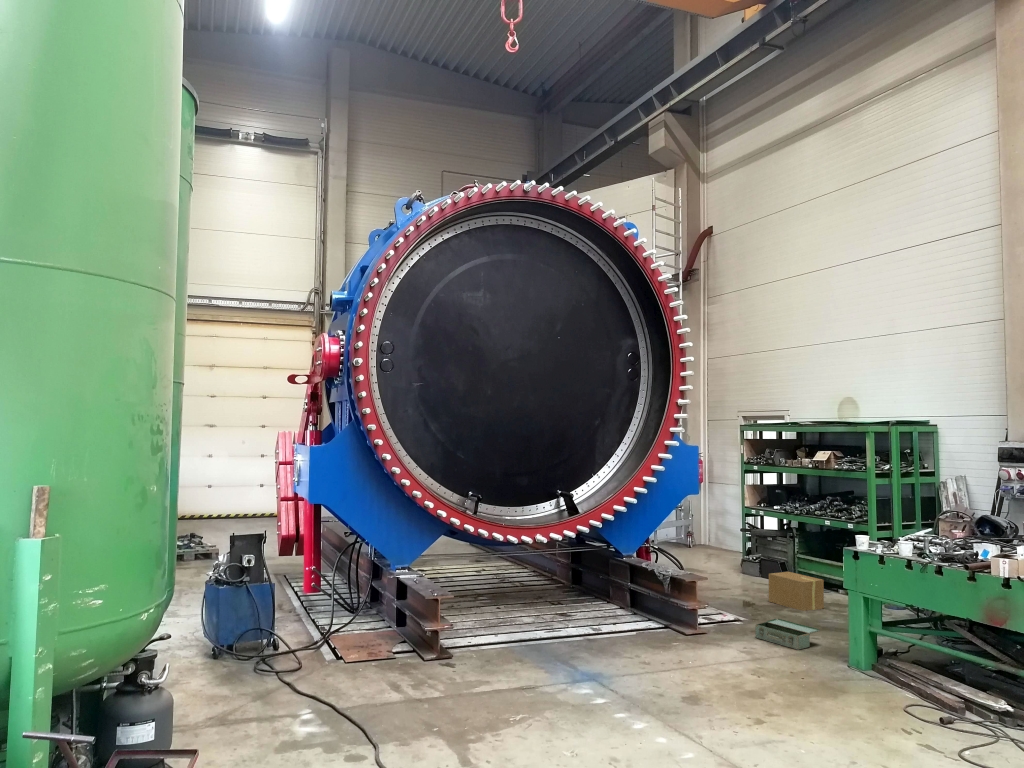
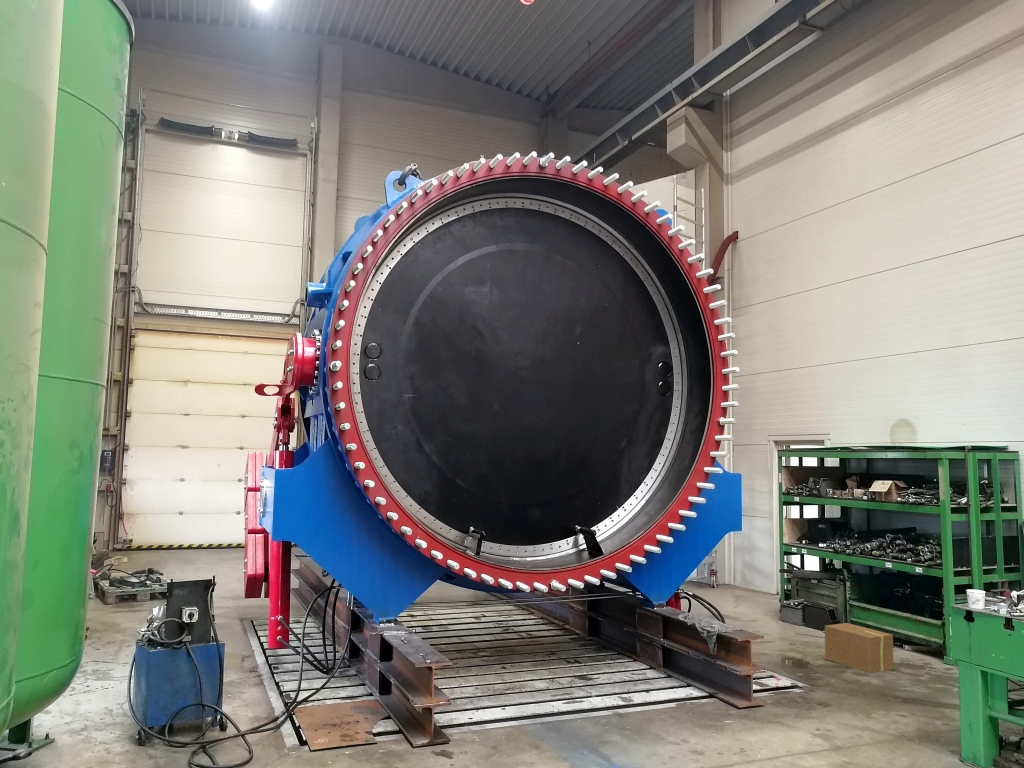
toolbox: present [755,619,820,650] -> none [828,689,912,733]

